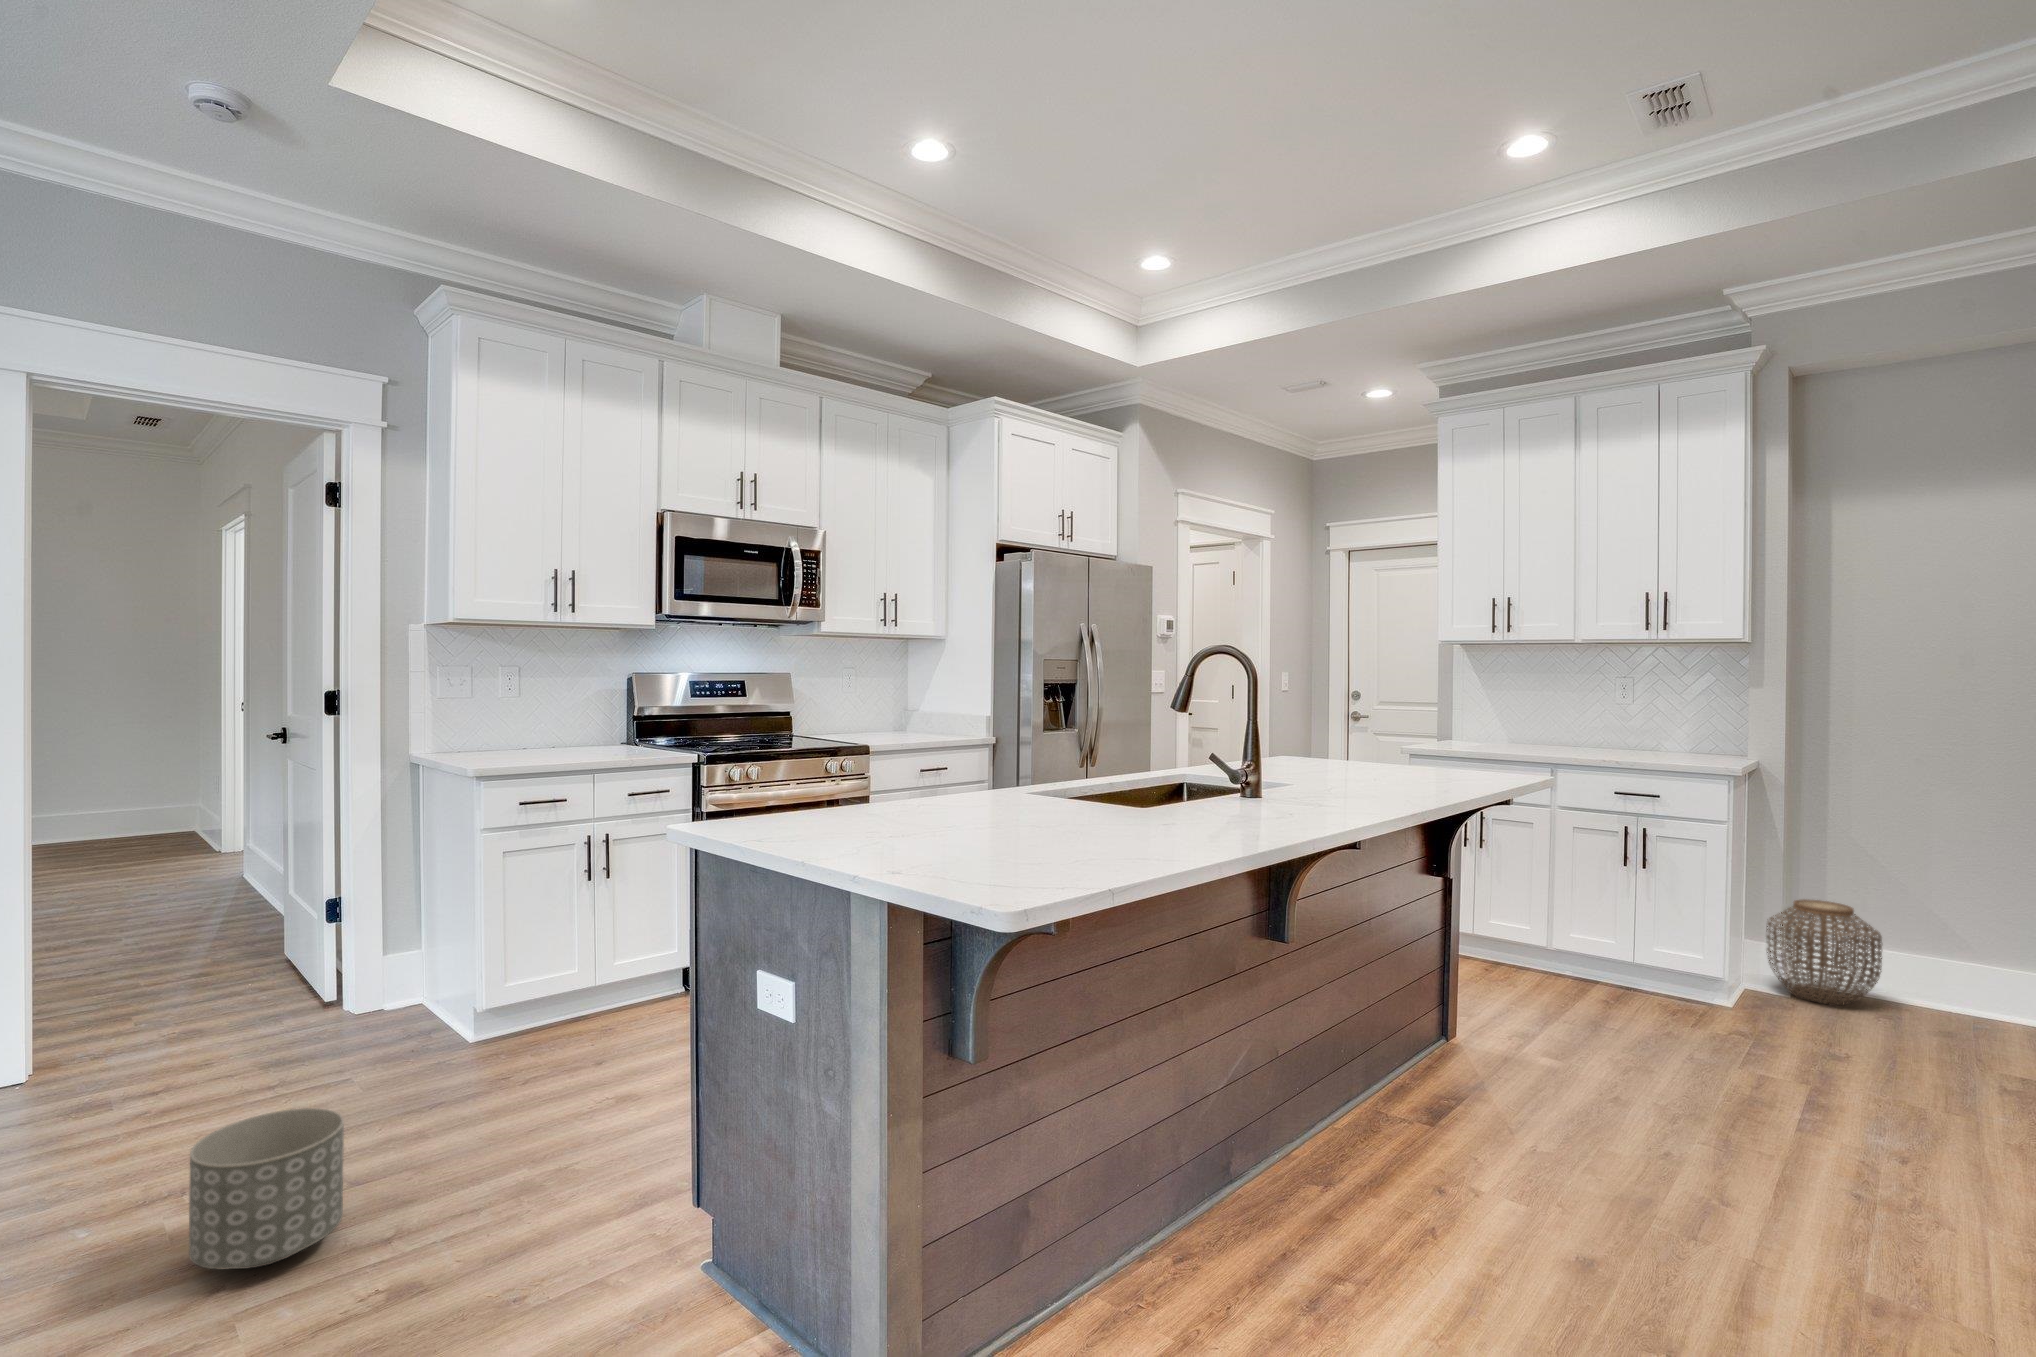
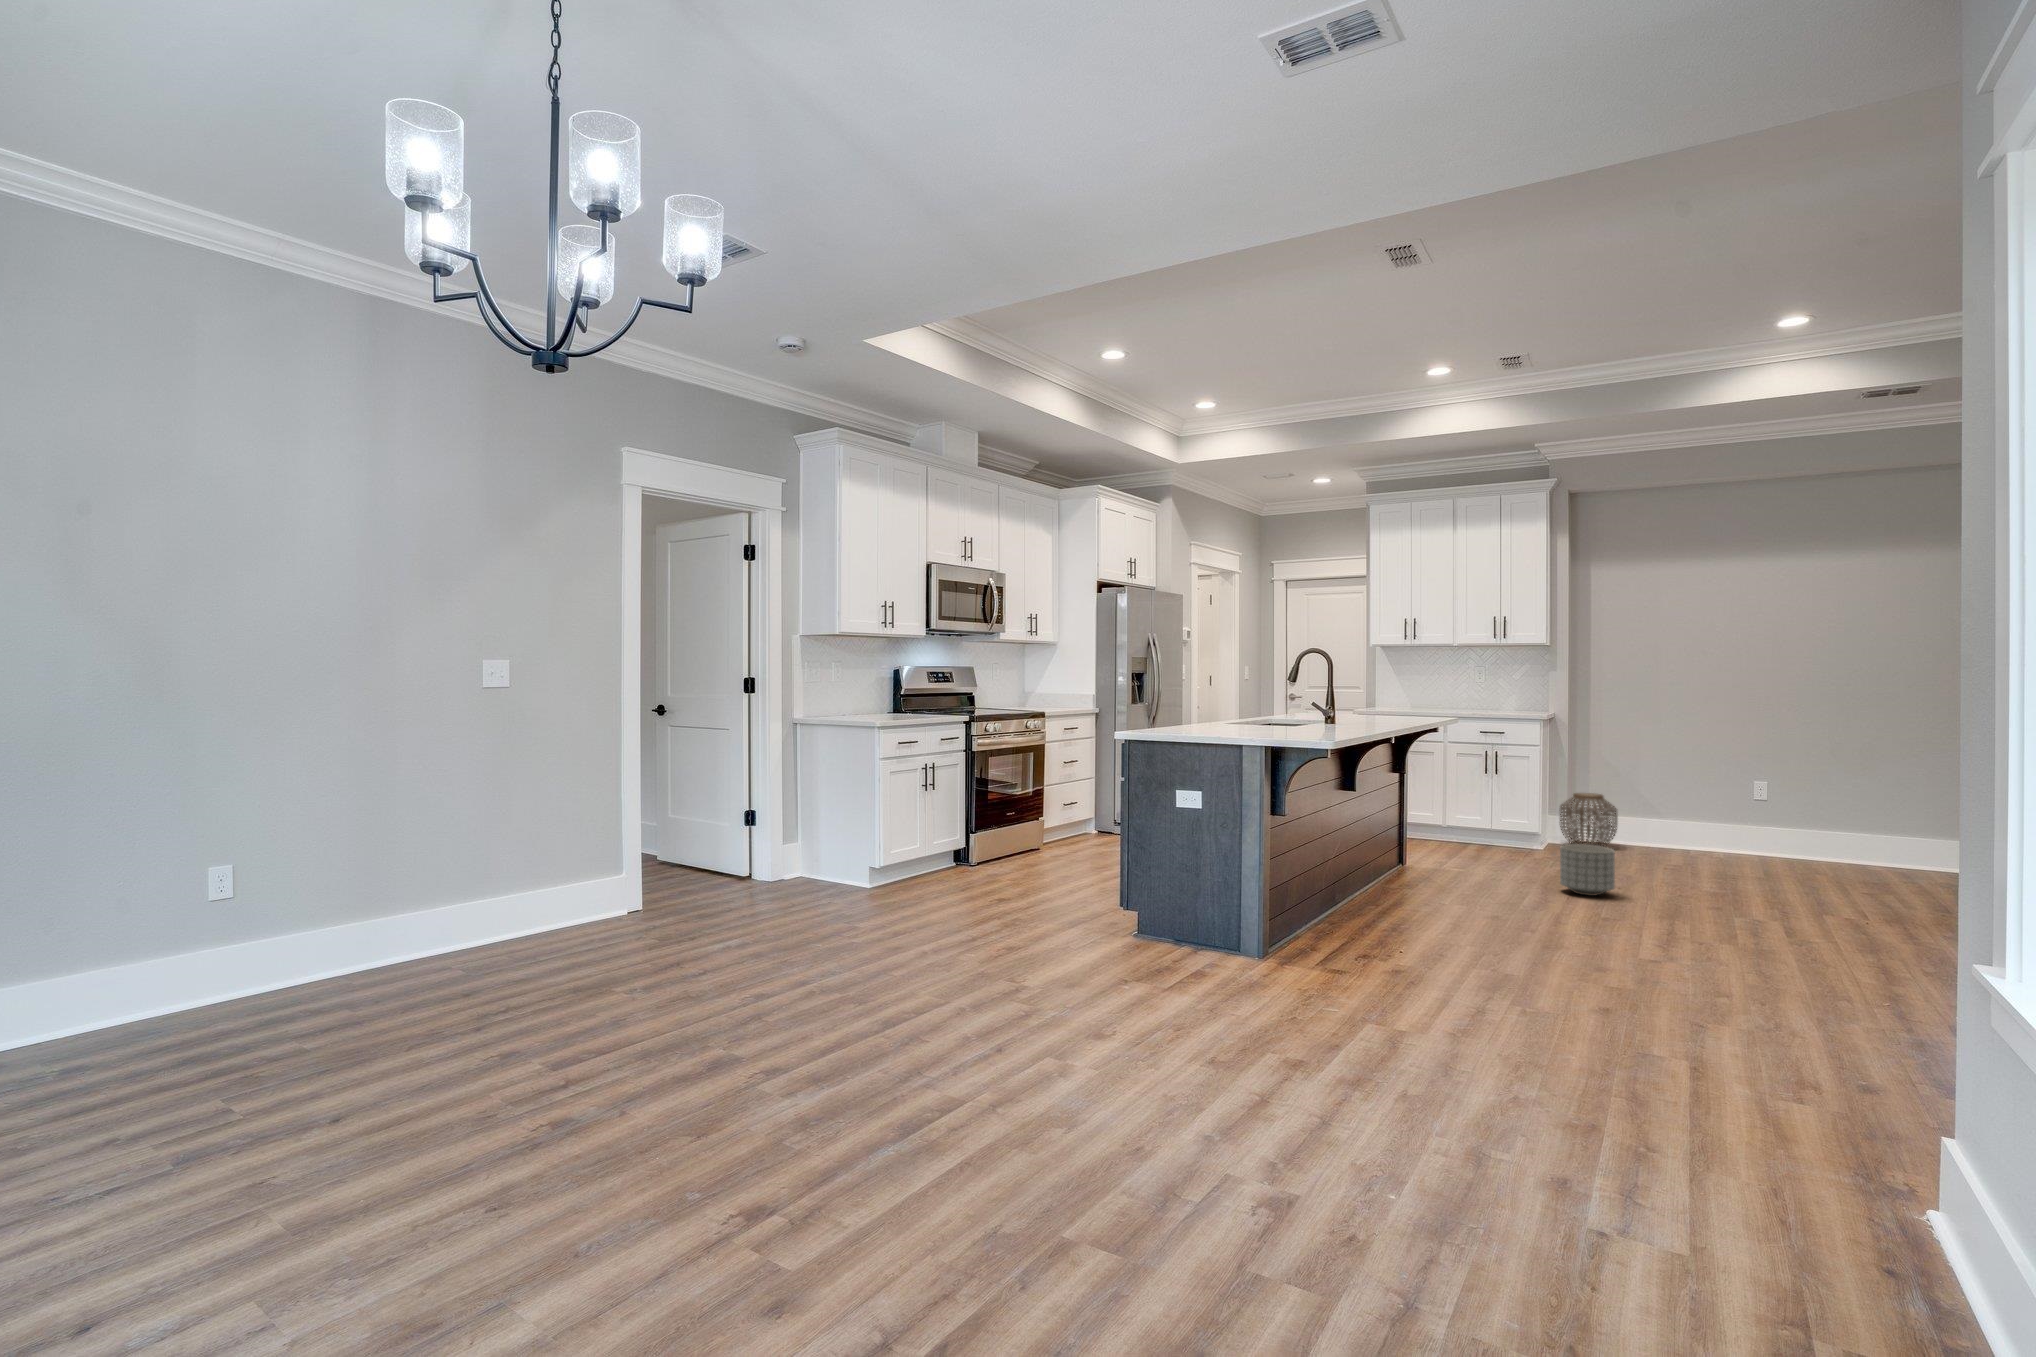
planter: present [189,1108,344,1269] -> present [1560,844,1615,896]

